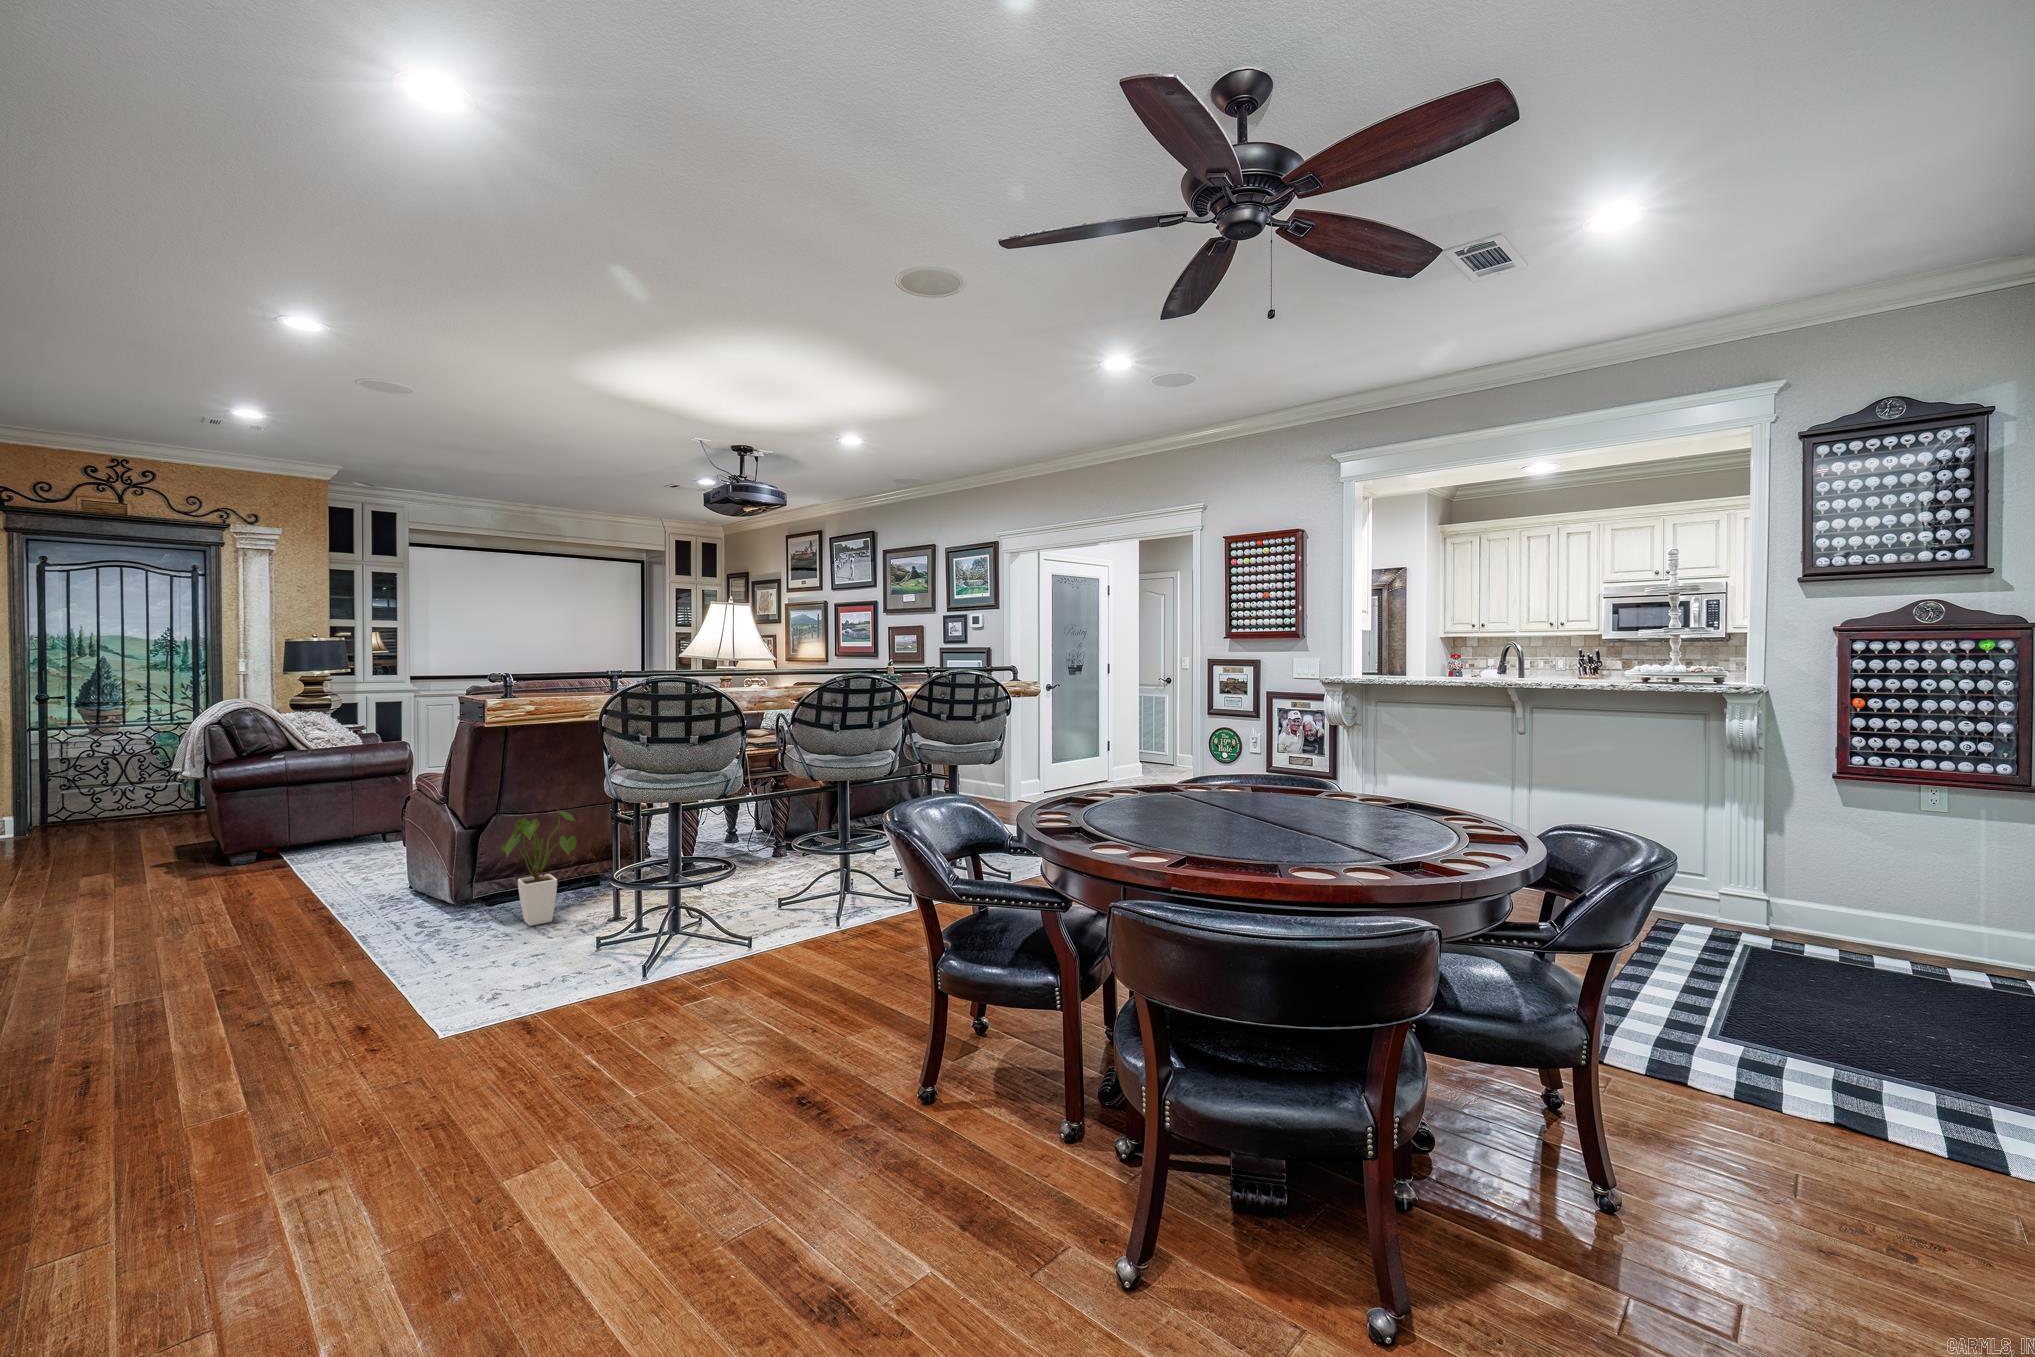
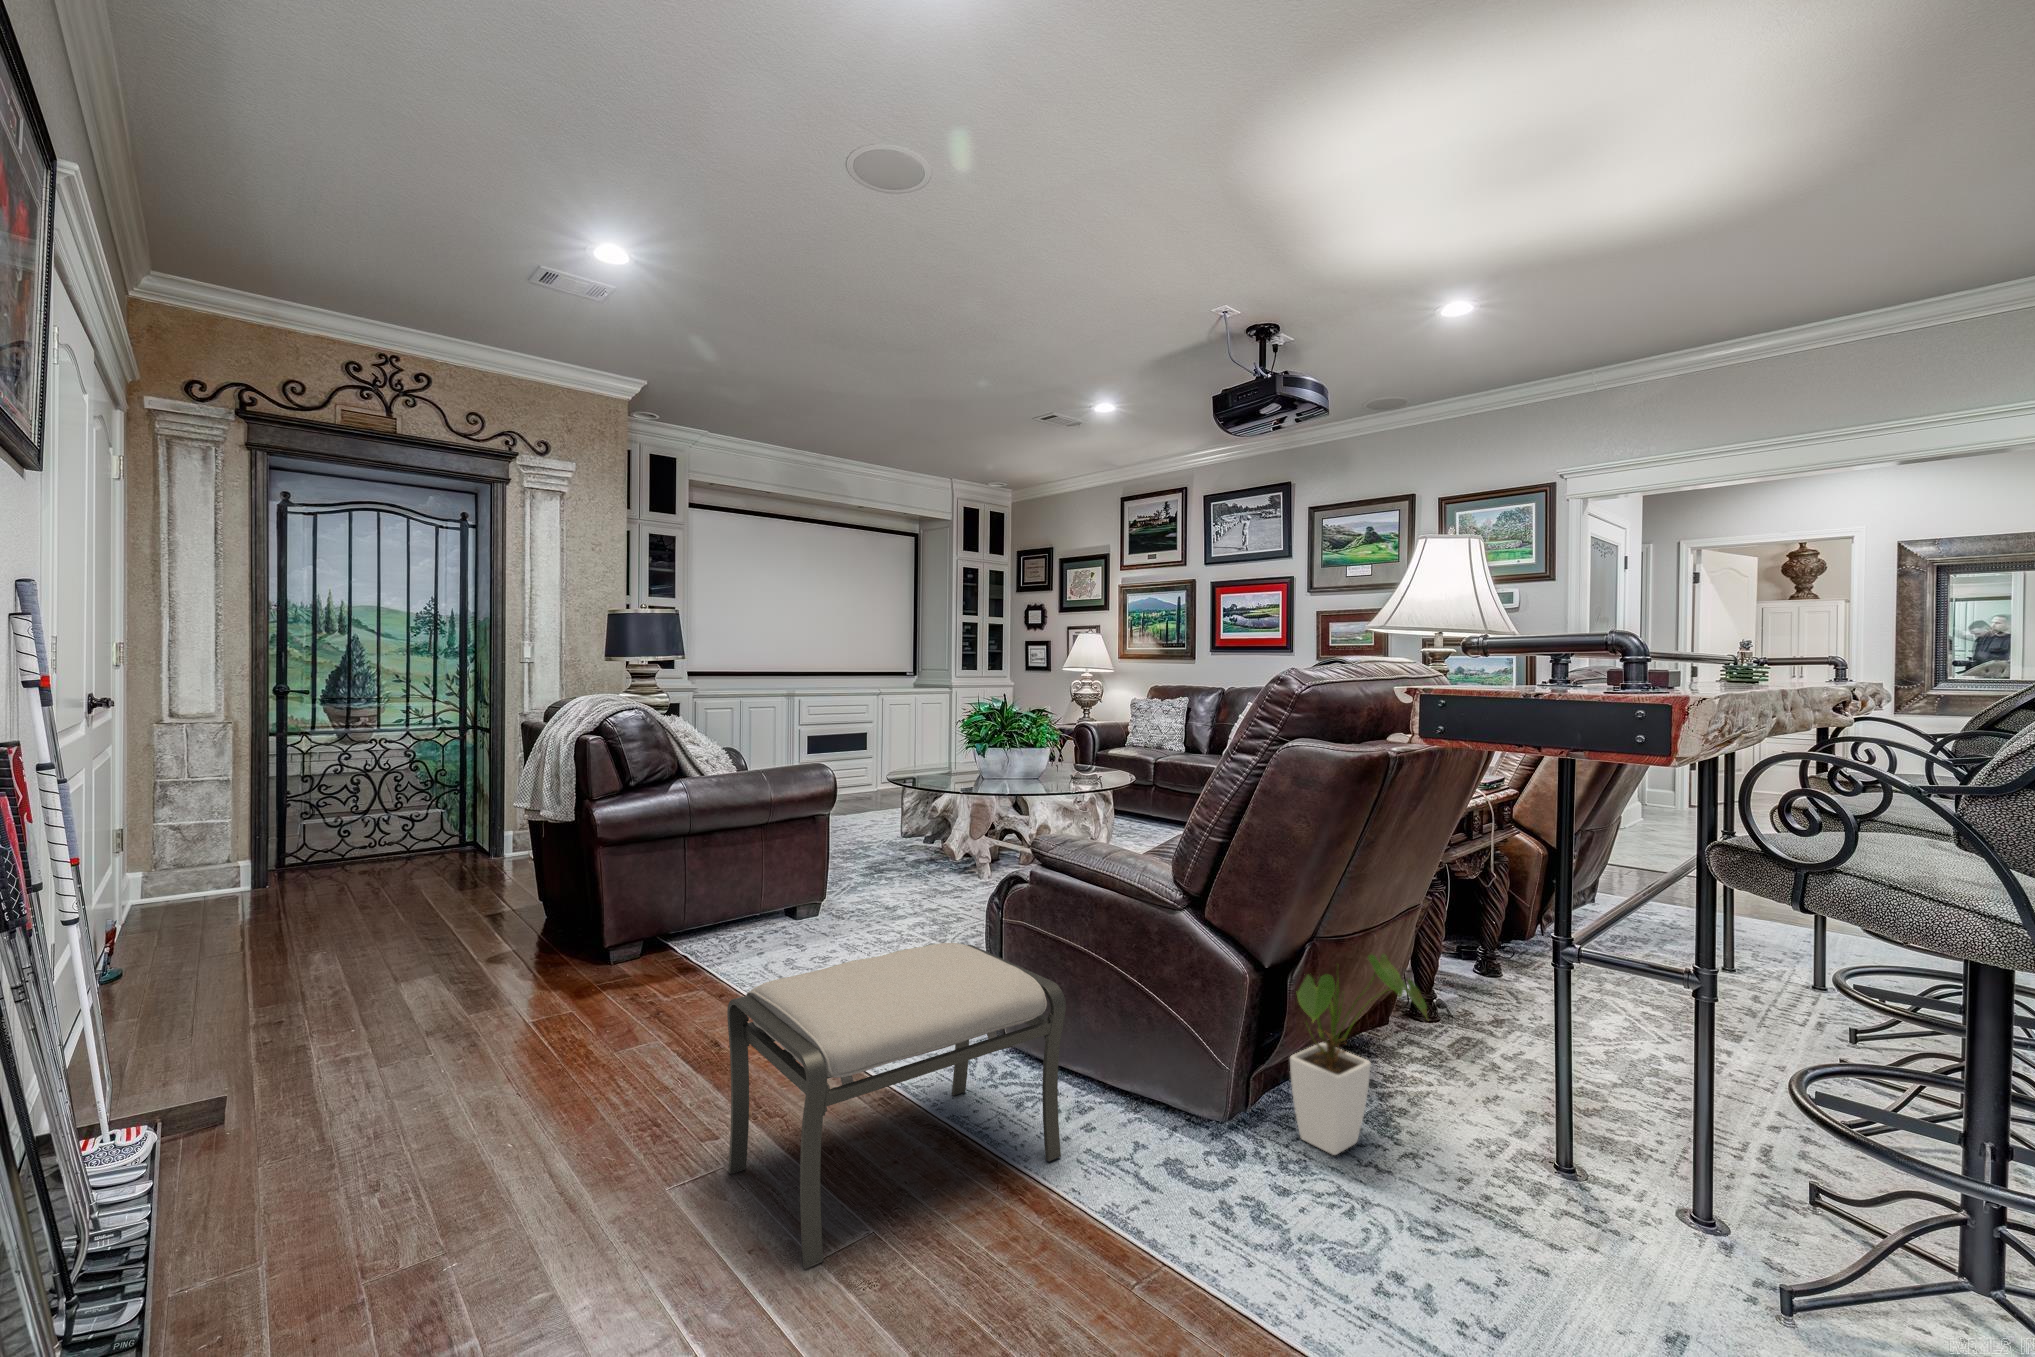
ottoman: none [184,828,380,964] -> present [727,943,1066,1269]

